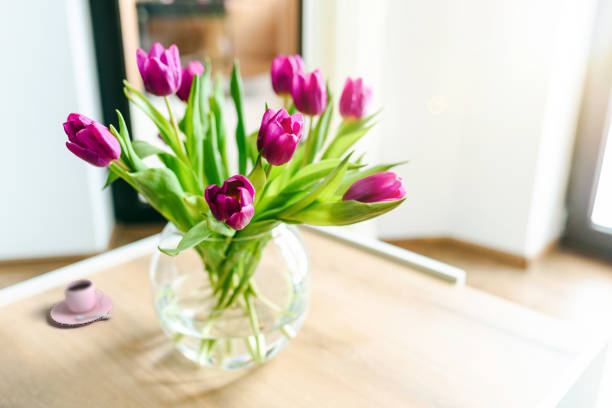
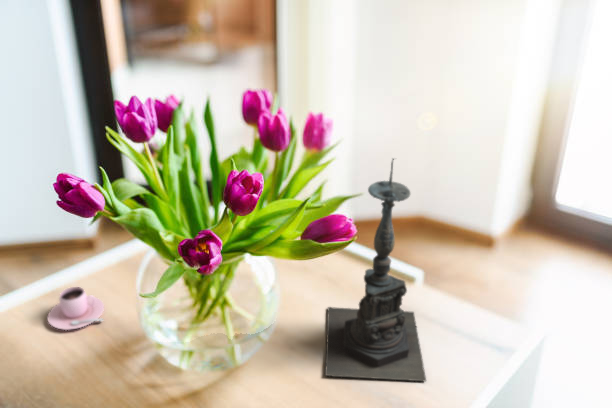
candle holder: none [361,119,481,382] -> present [325,159,426,381]

